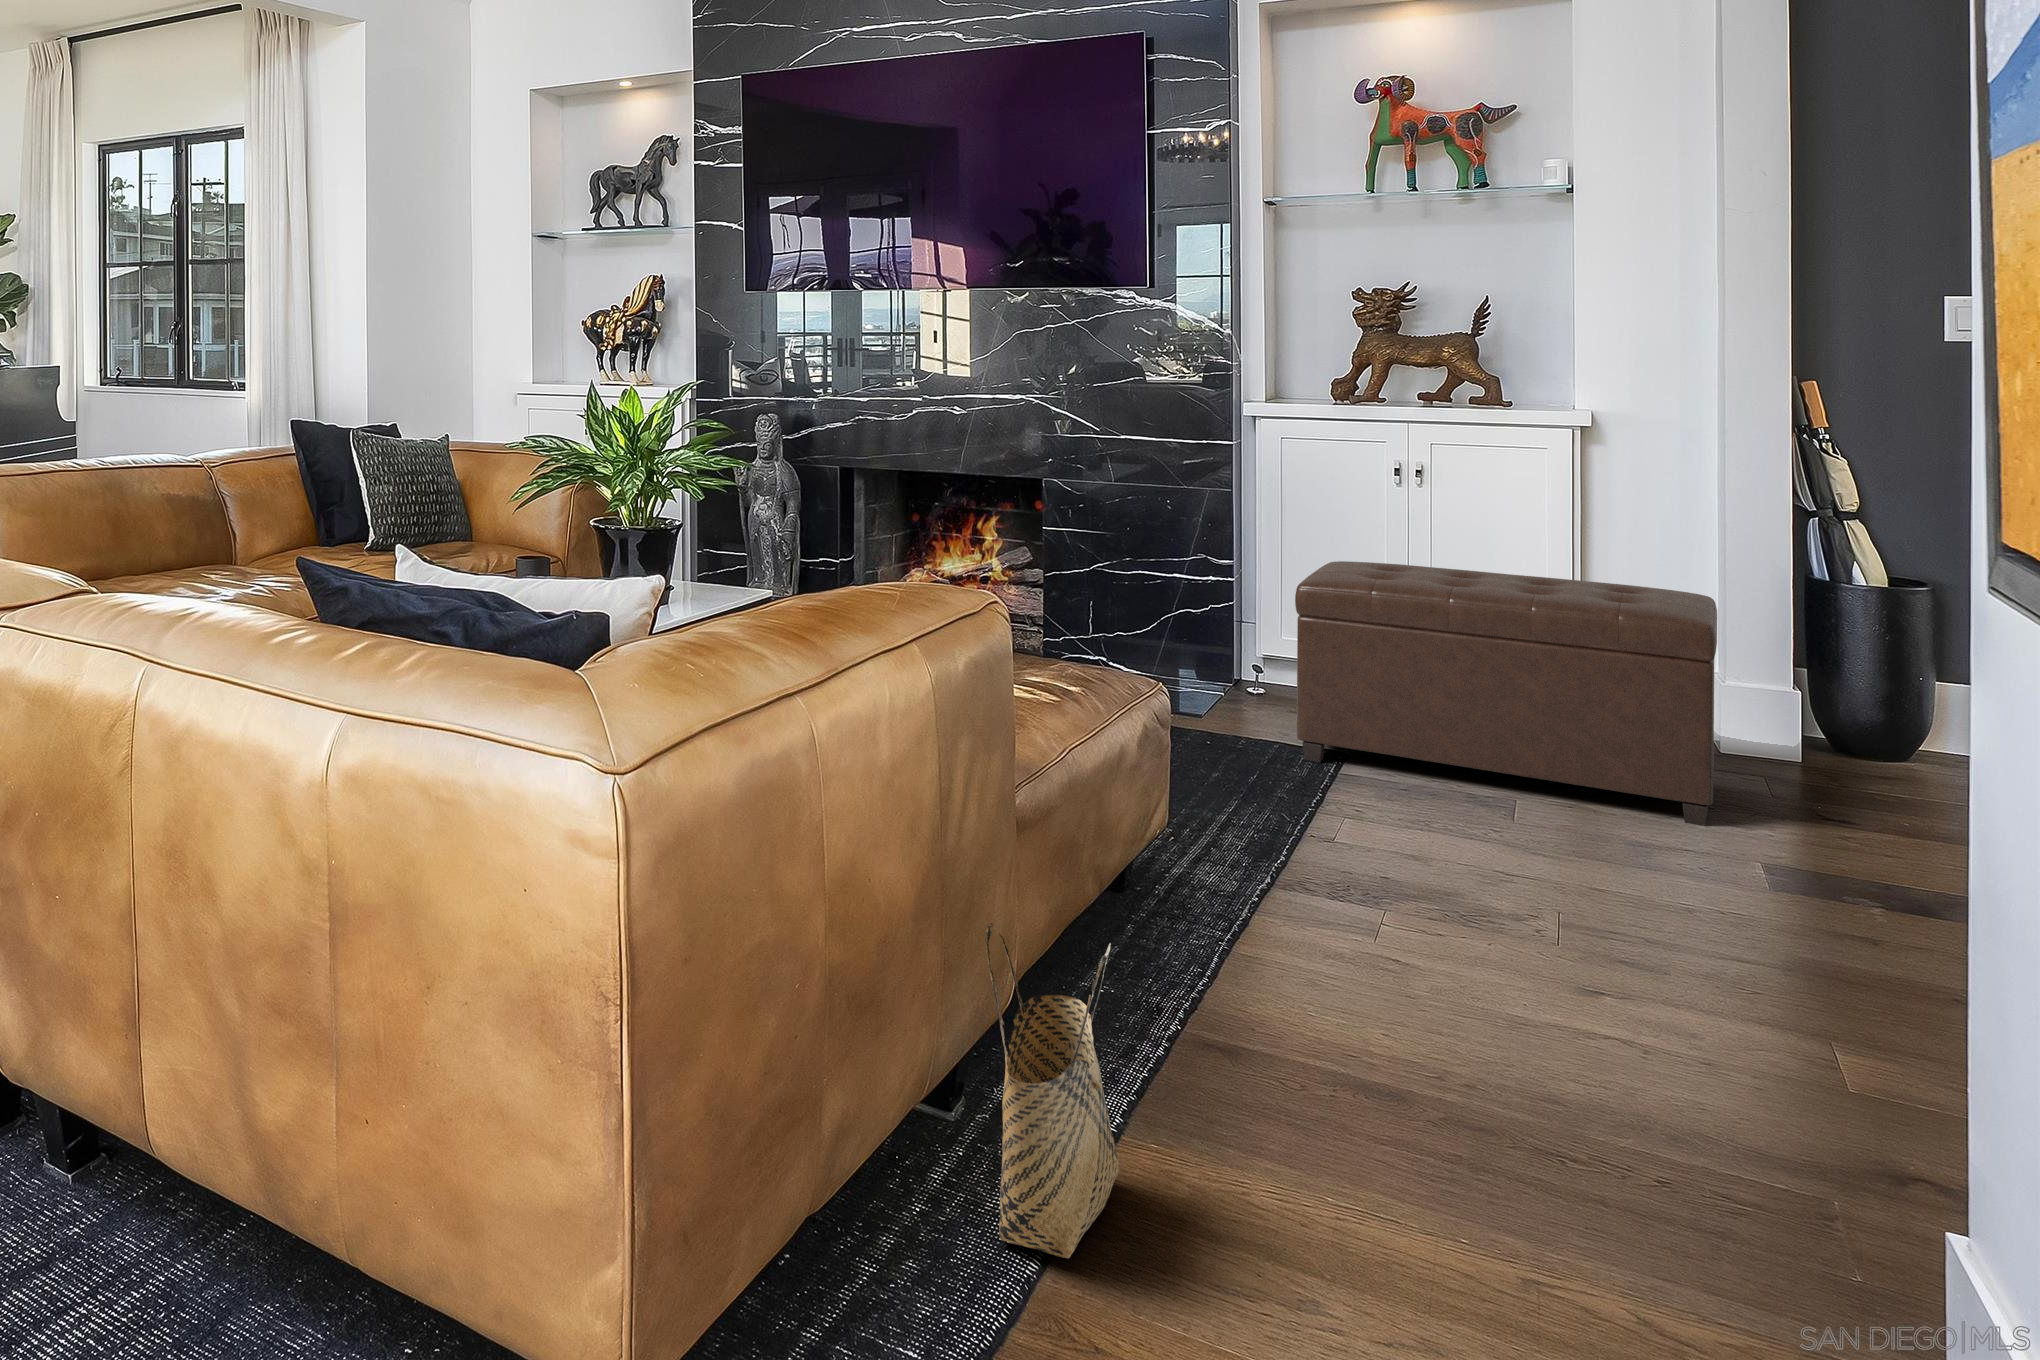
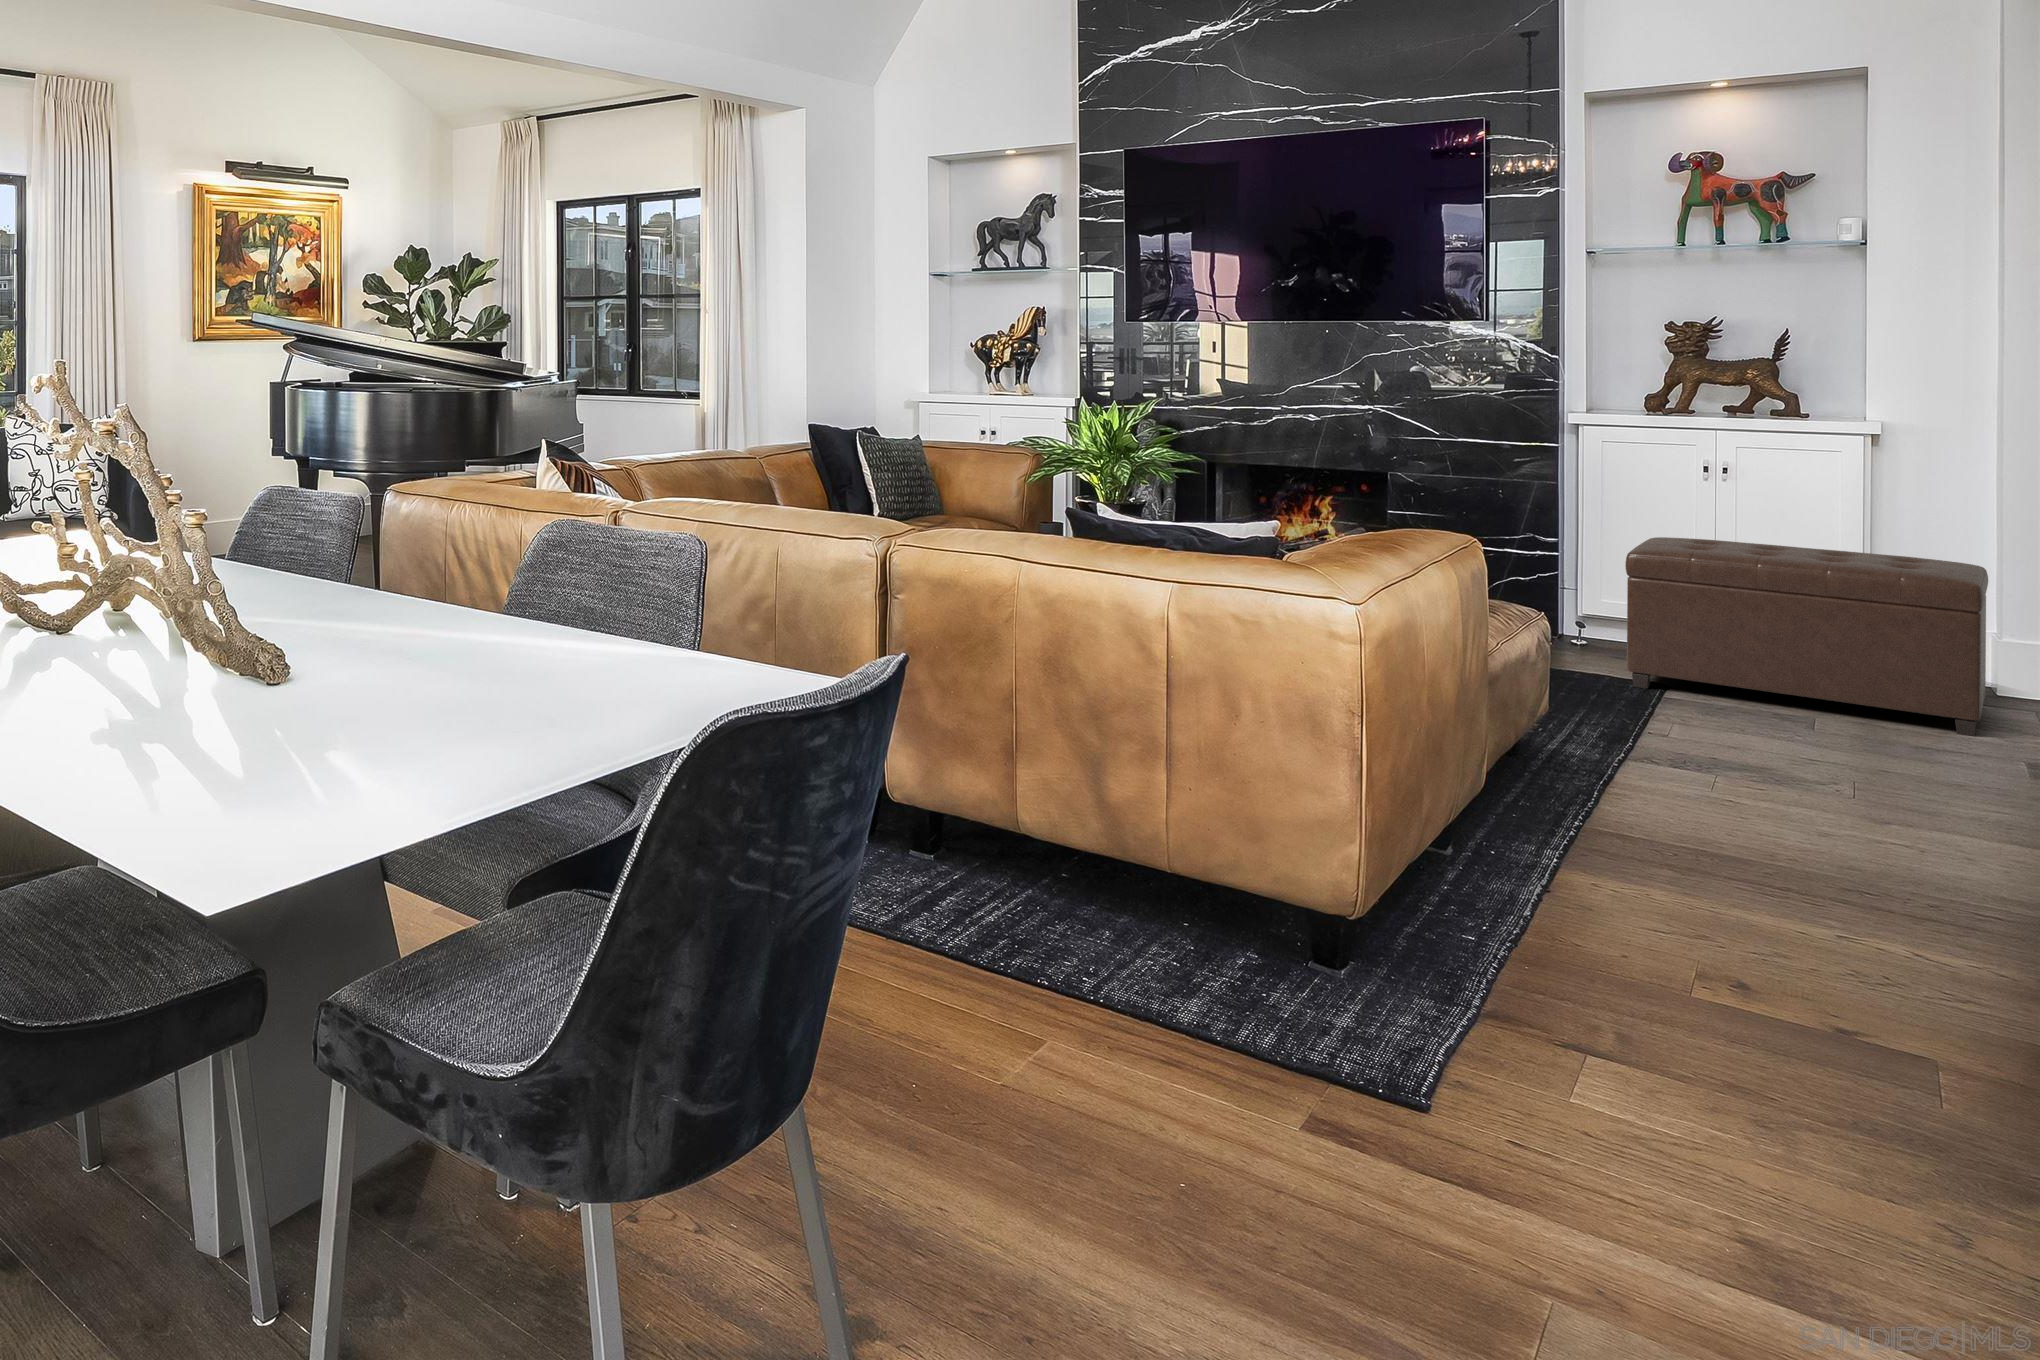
woven basket: present [985,923,1119,1259] -> none [1468,729,1553,911]

